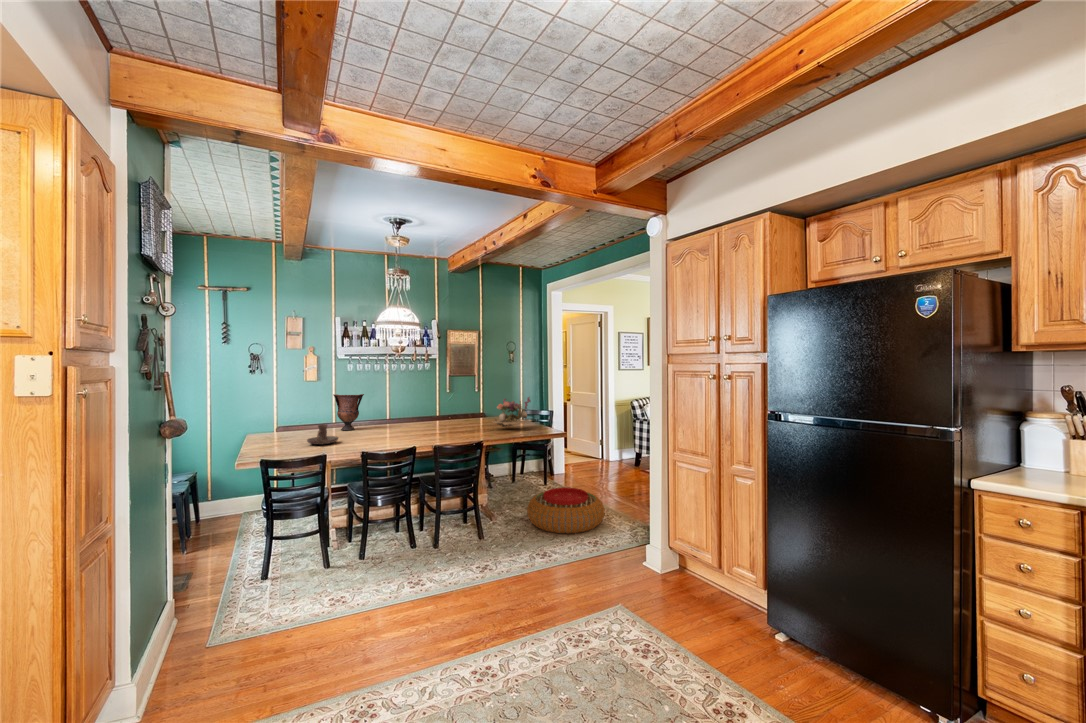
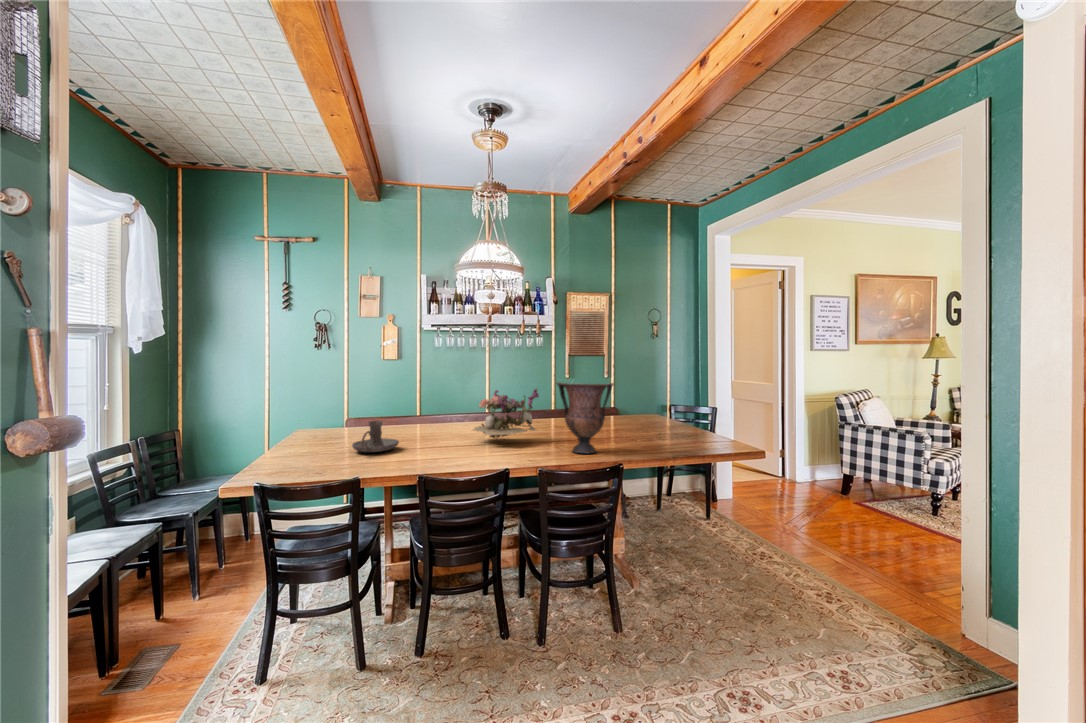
vase: present [333,394,364,430] -> present [557,382,614,453]
flower arrangement: present [493,397,530,427] -> present [474,389,539,439]
pouf: present [527,487,605,533] -> none [696,543,850,644]

